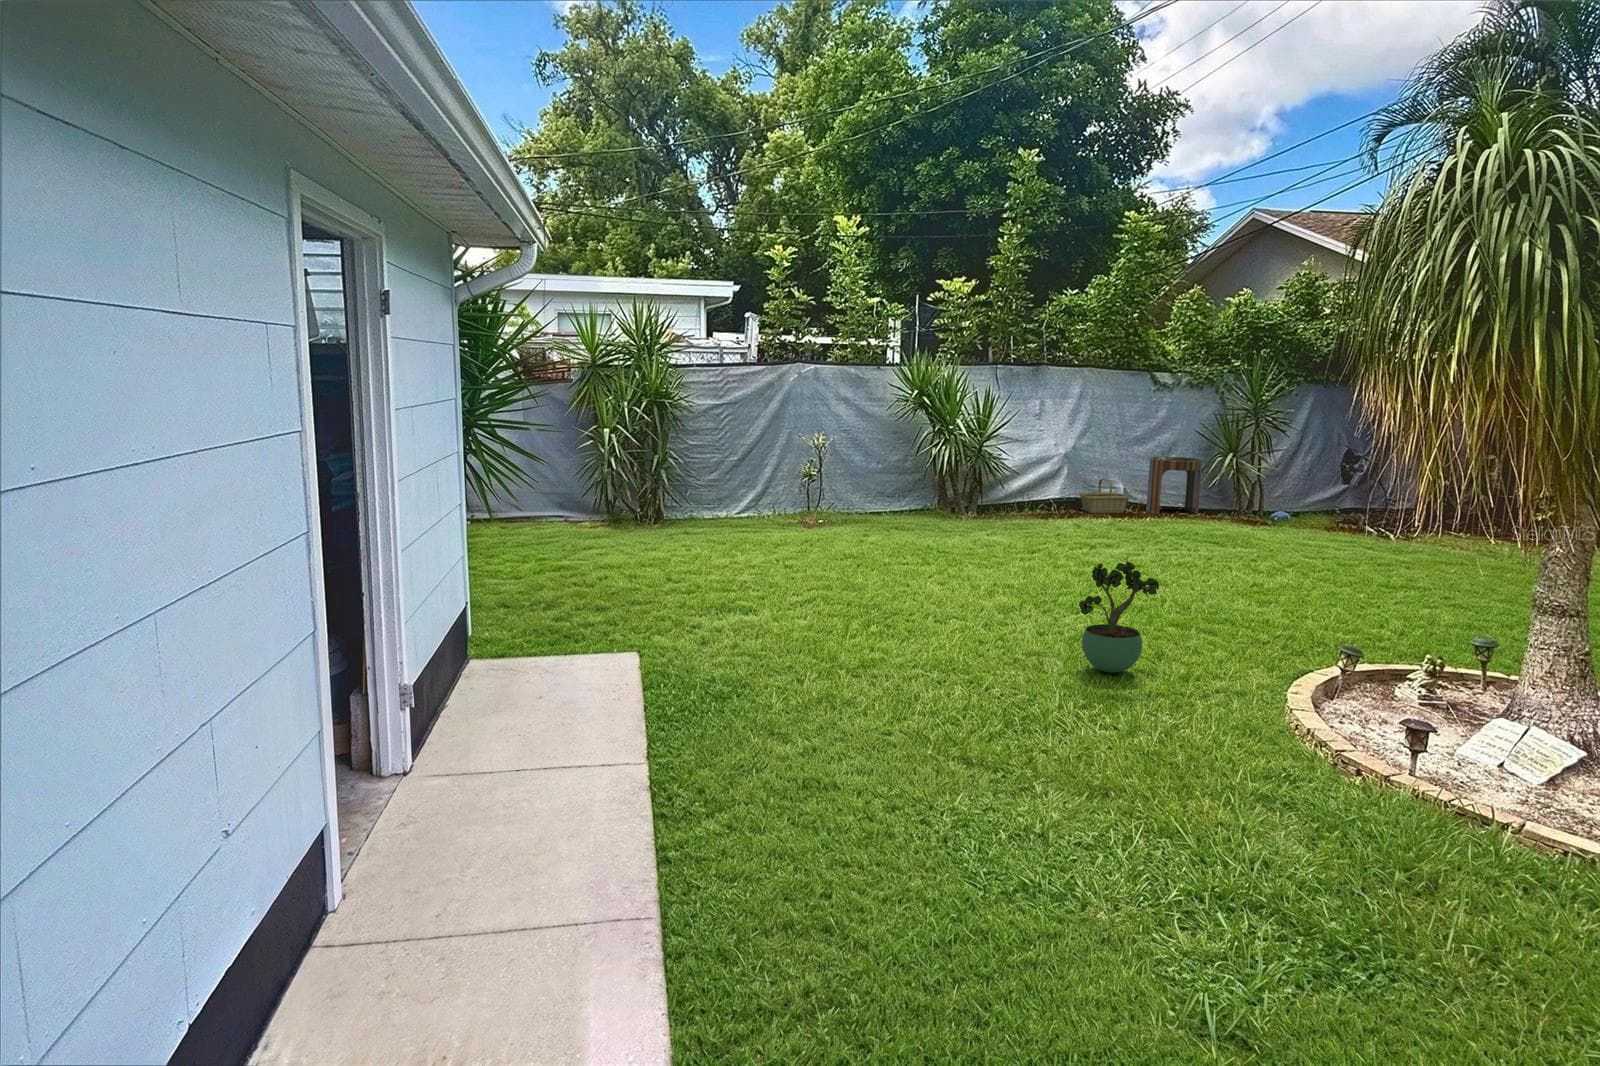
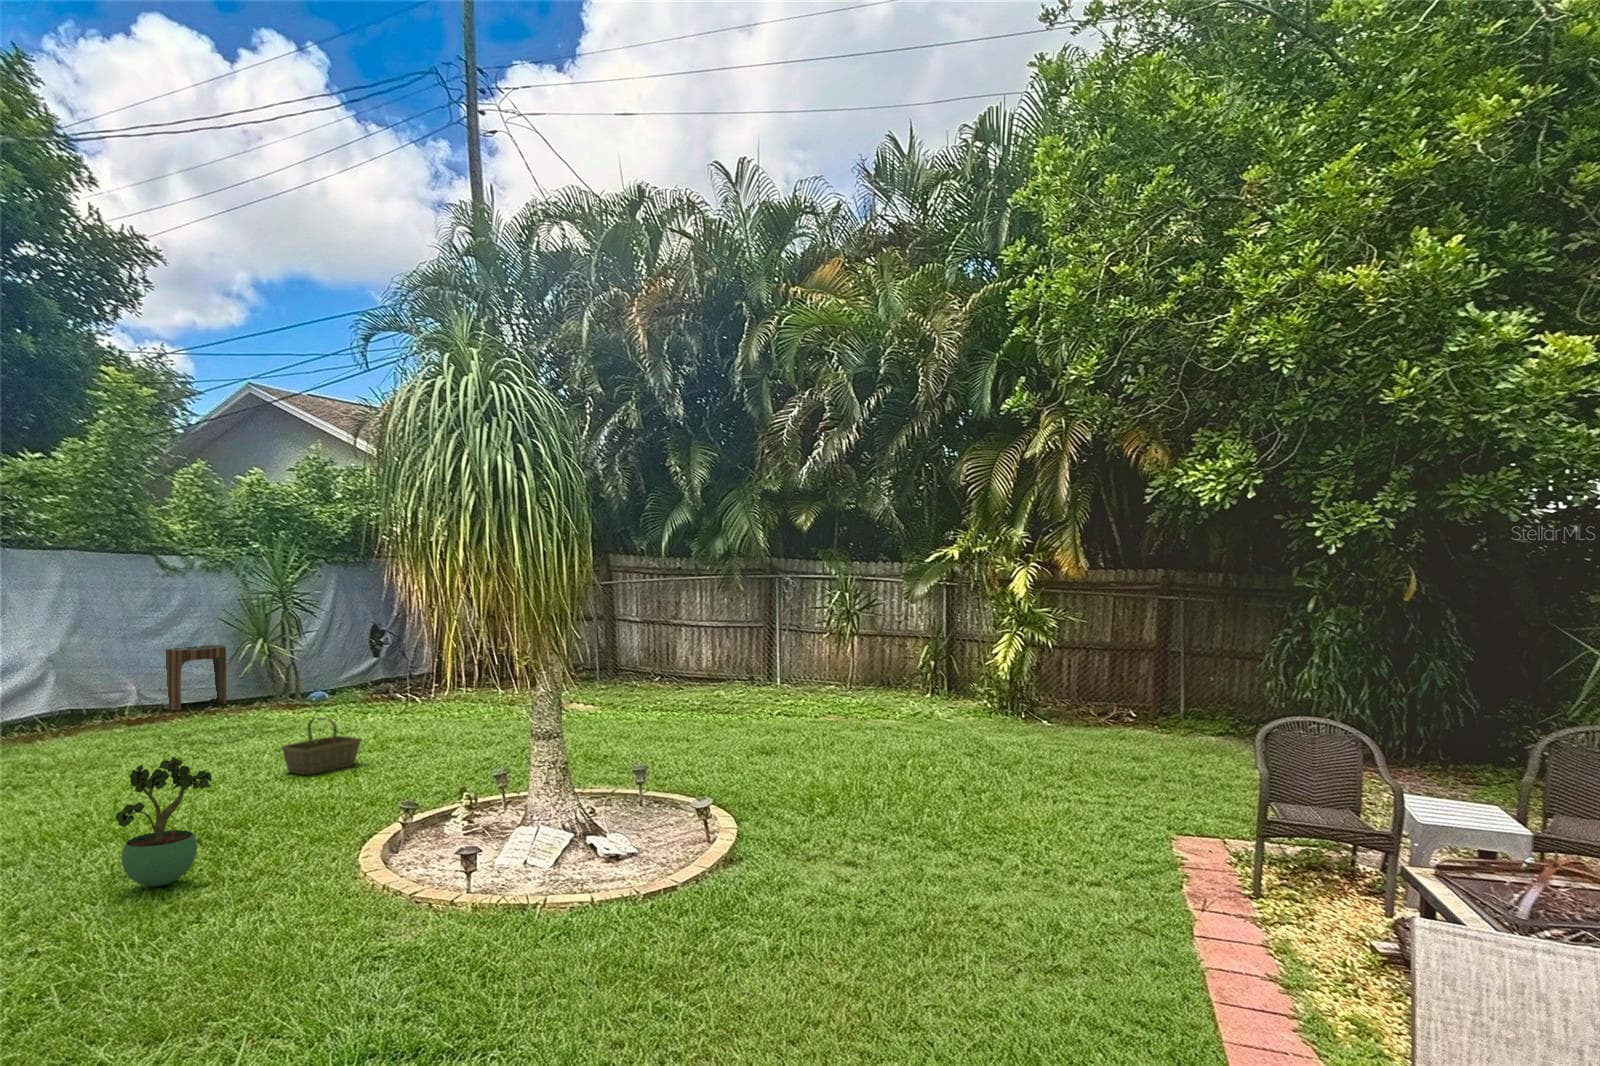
basket: present [1080,479,1130,513] -> present [281,718,361,775]

